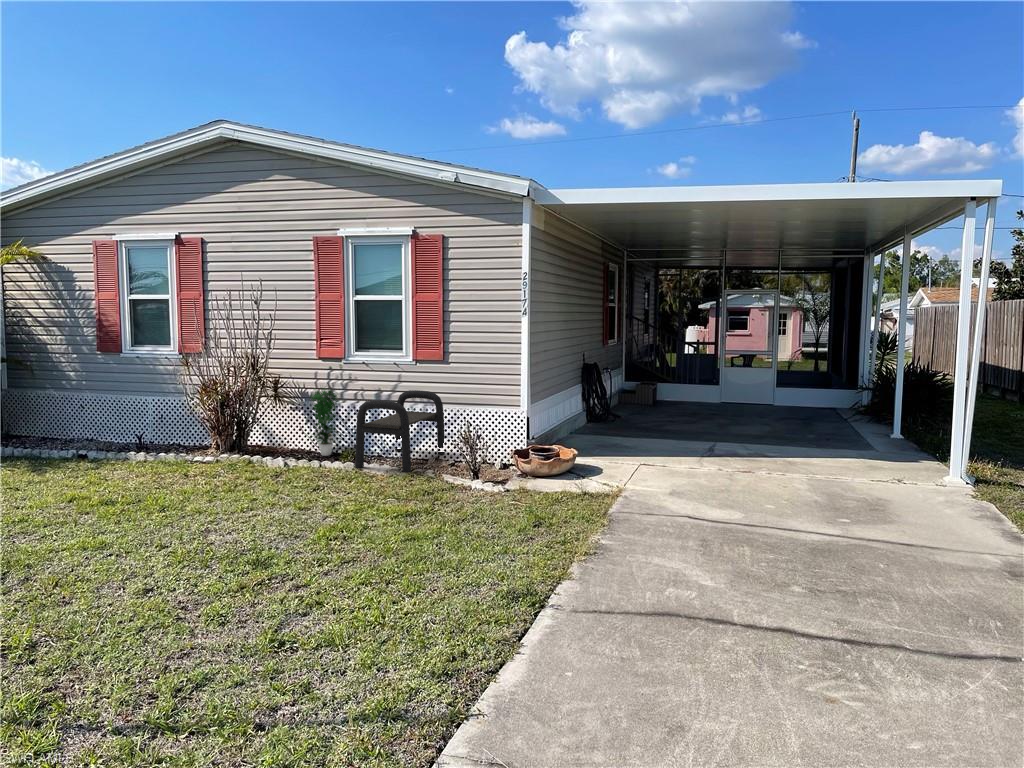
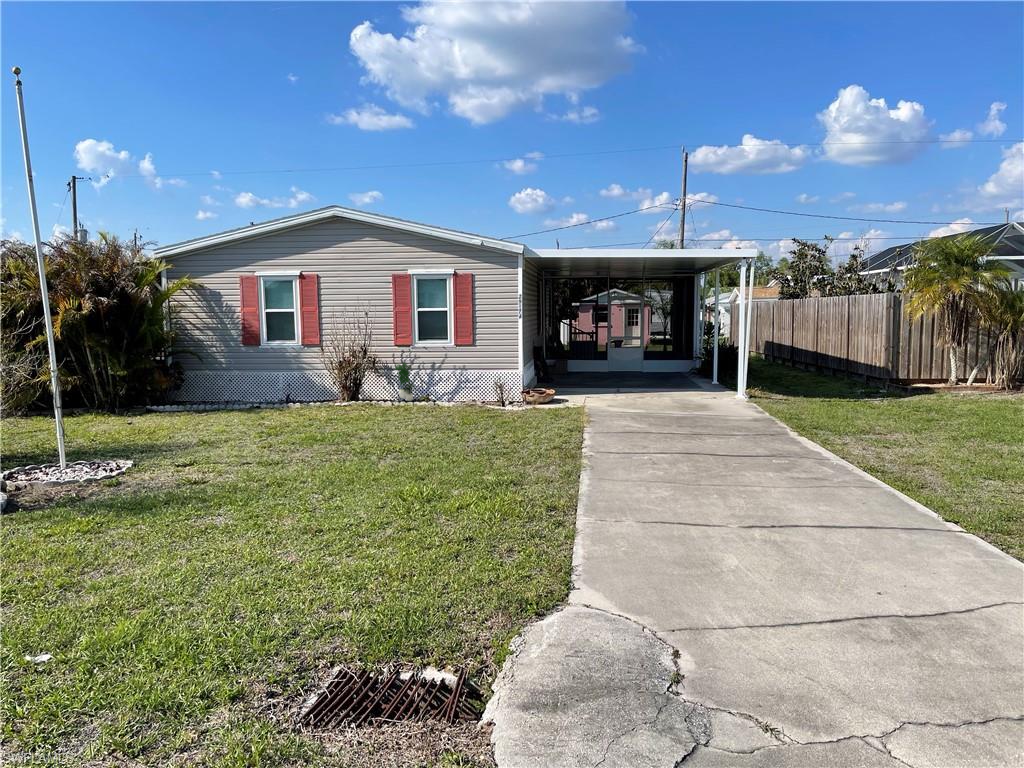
bench: present [355,390,445,472] -> none [436,362,476,405]

